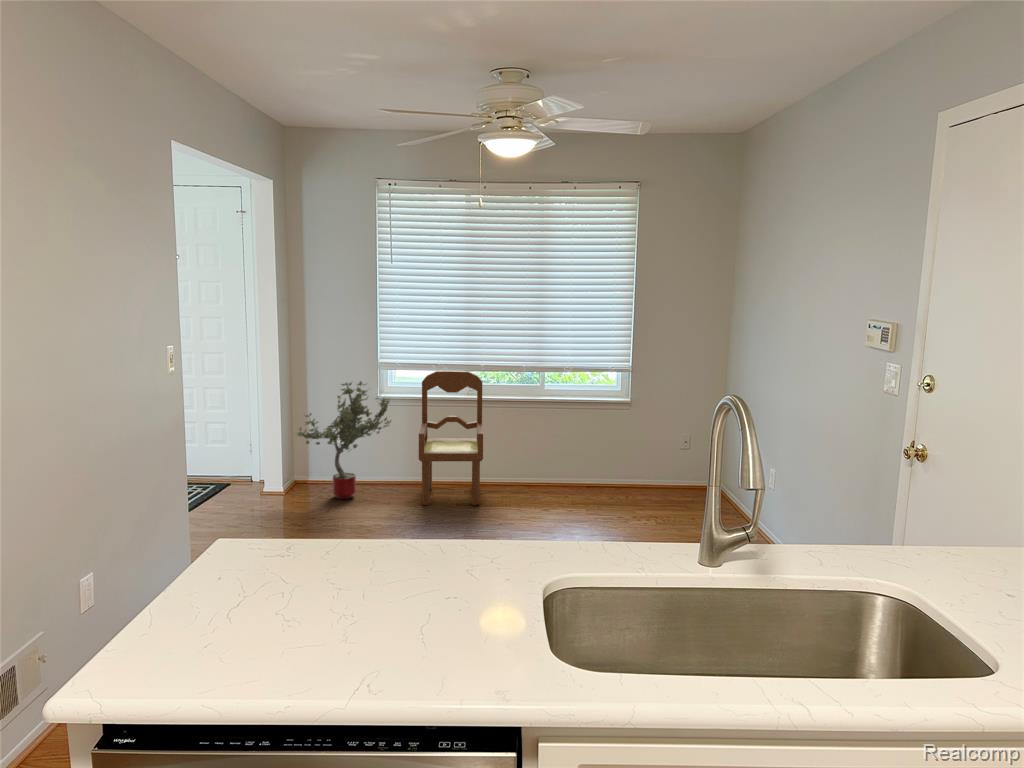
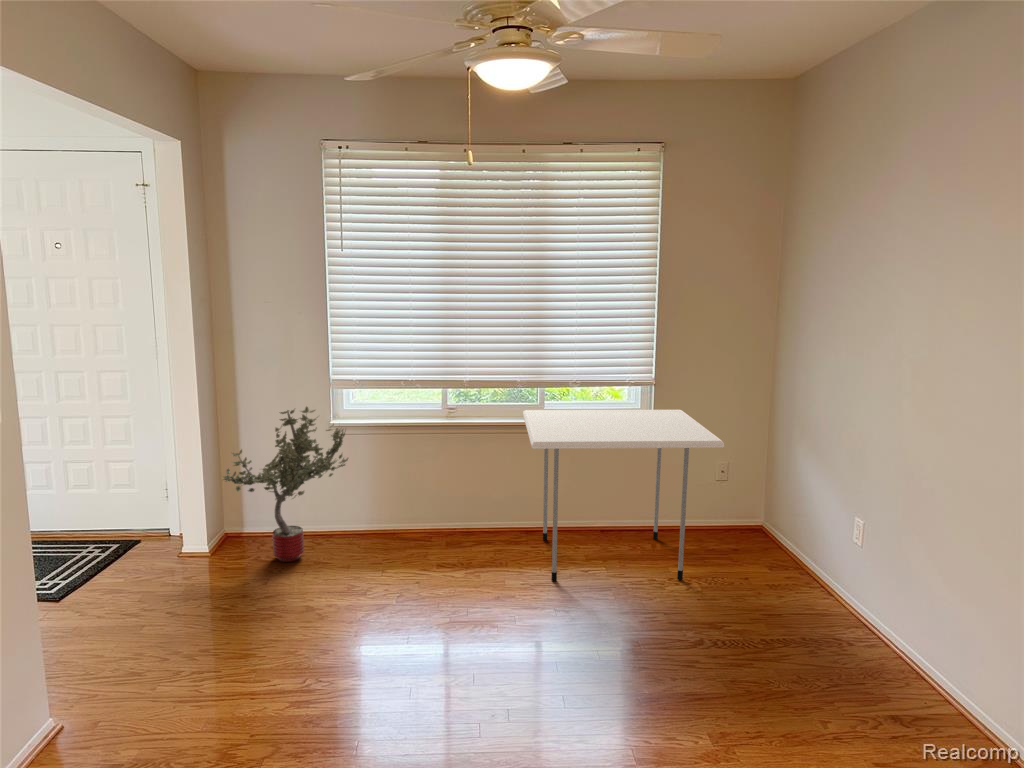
dining chair: present [419,371,483,505] -> none [385,389,470,568]
dining table: none [527,389,676,518] -> present [523,410,724,582]

